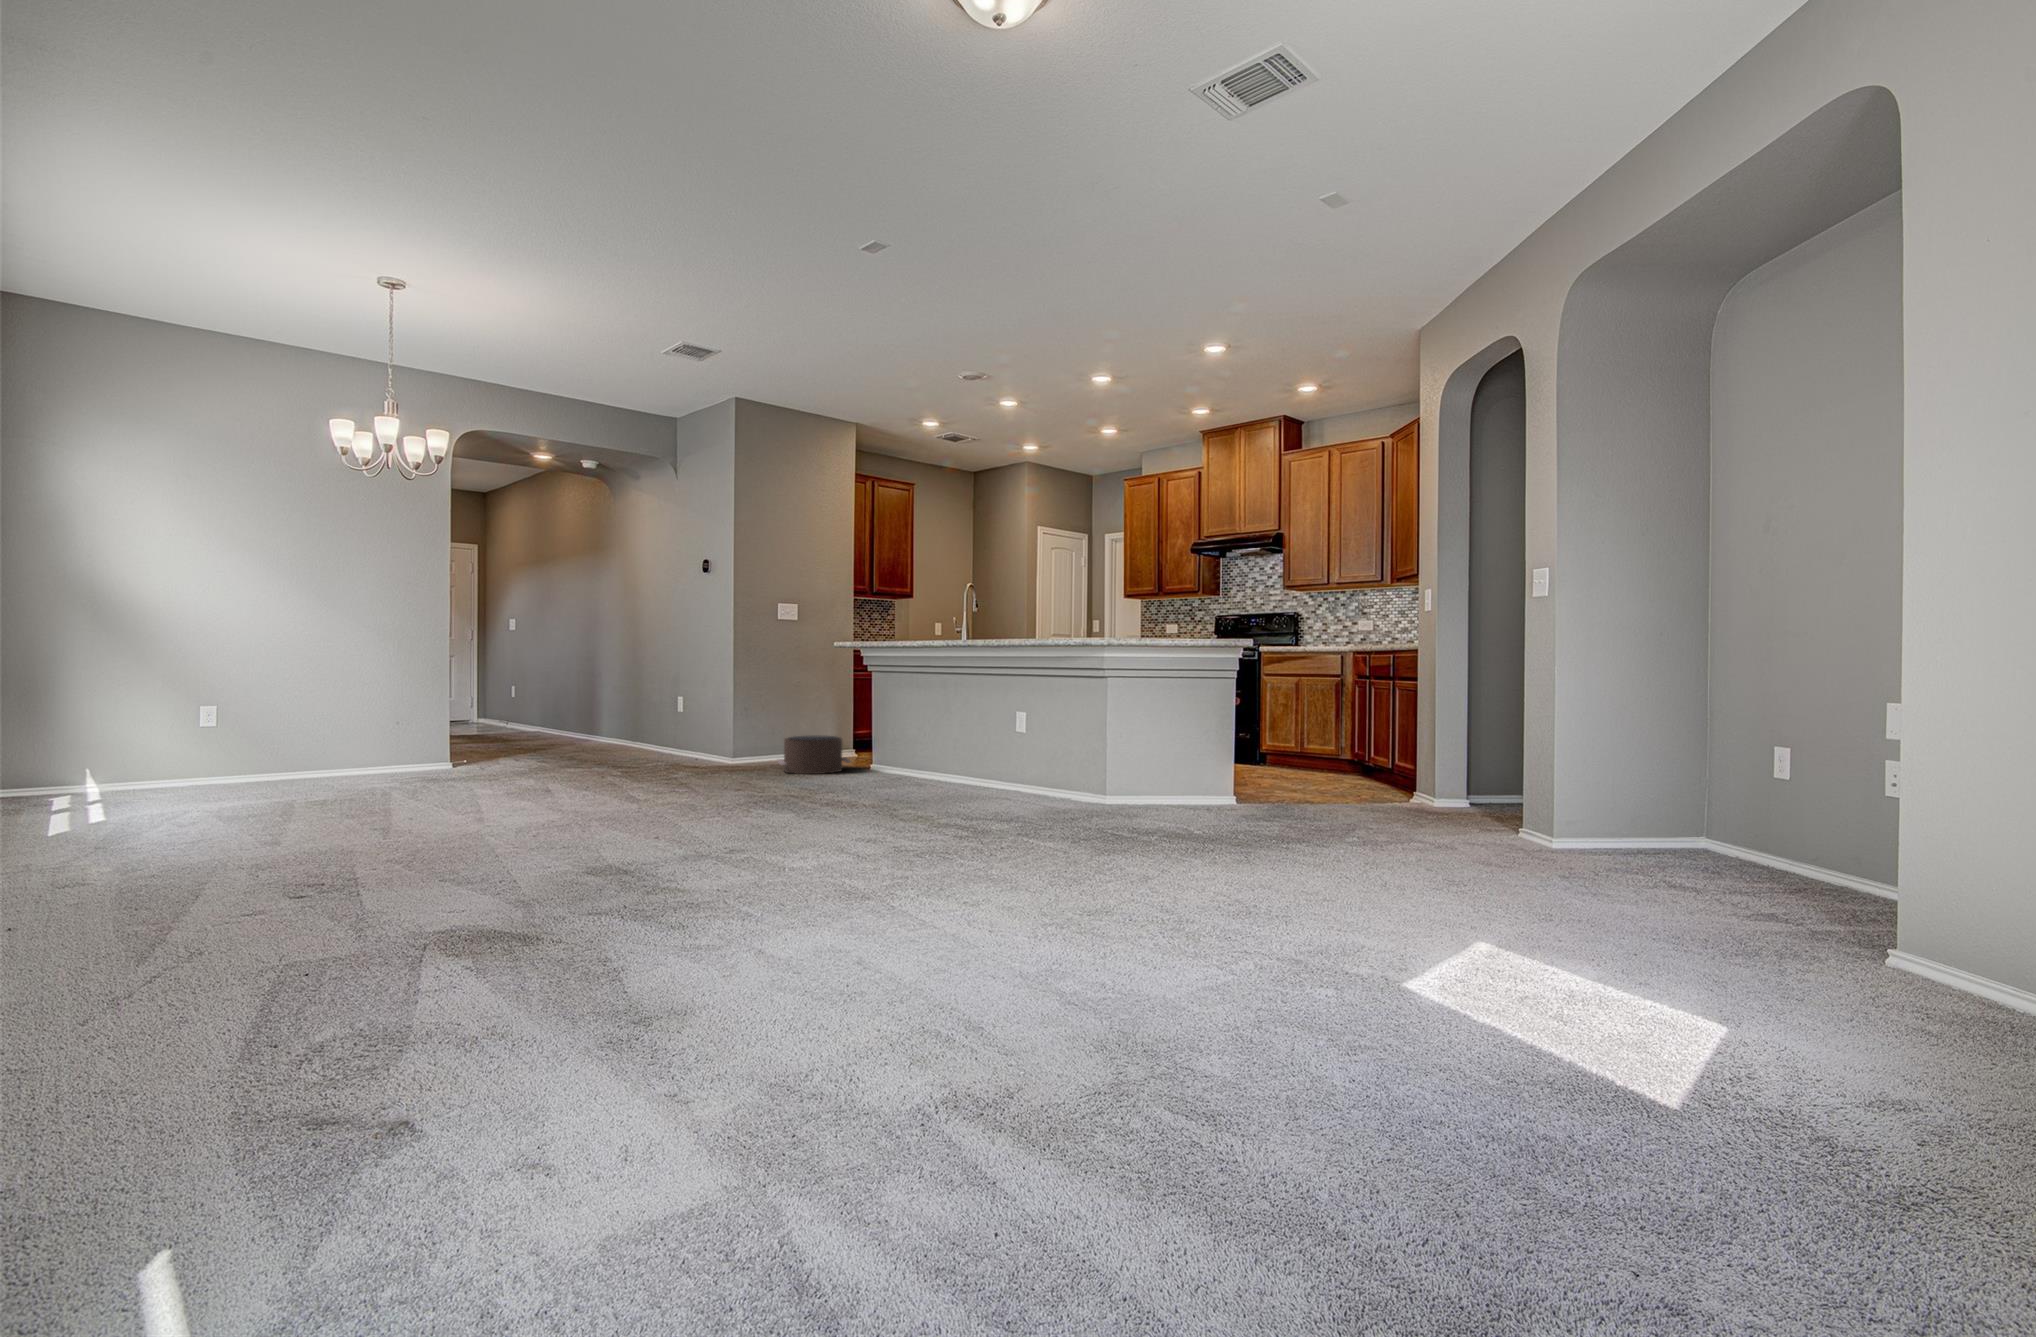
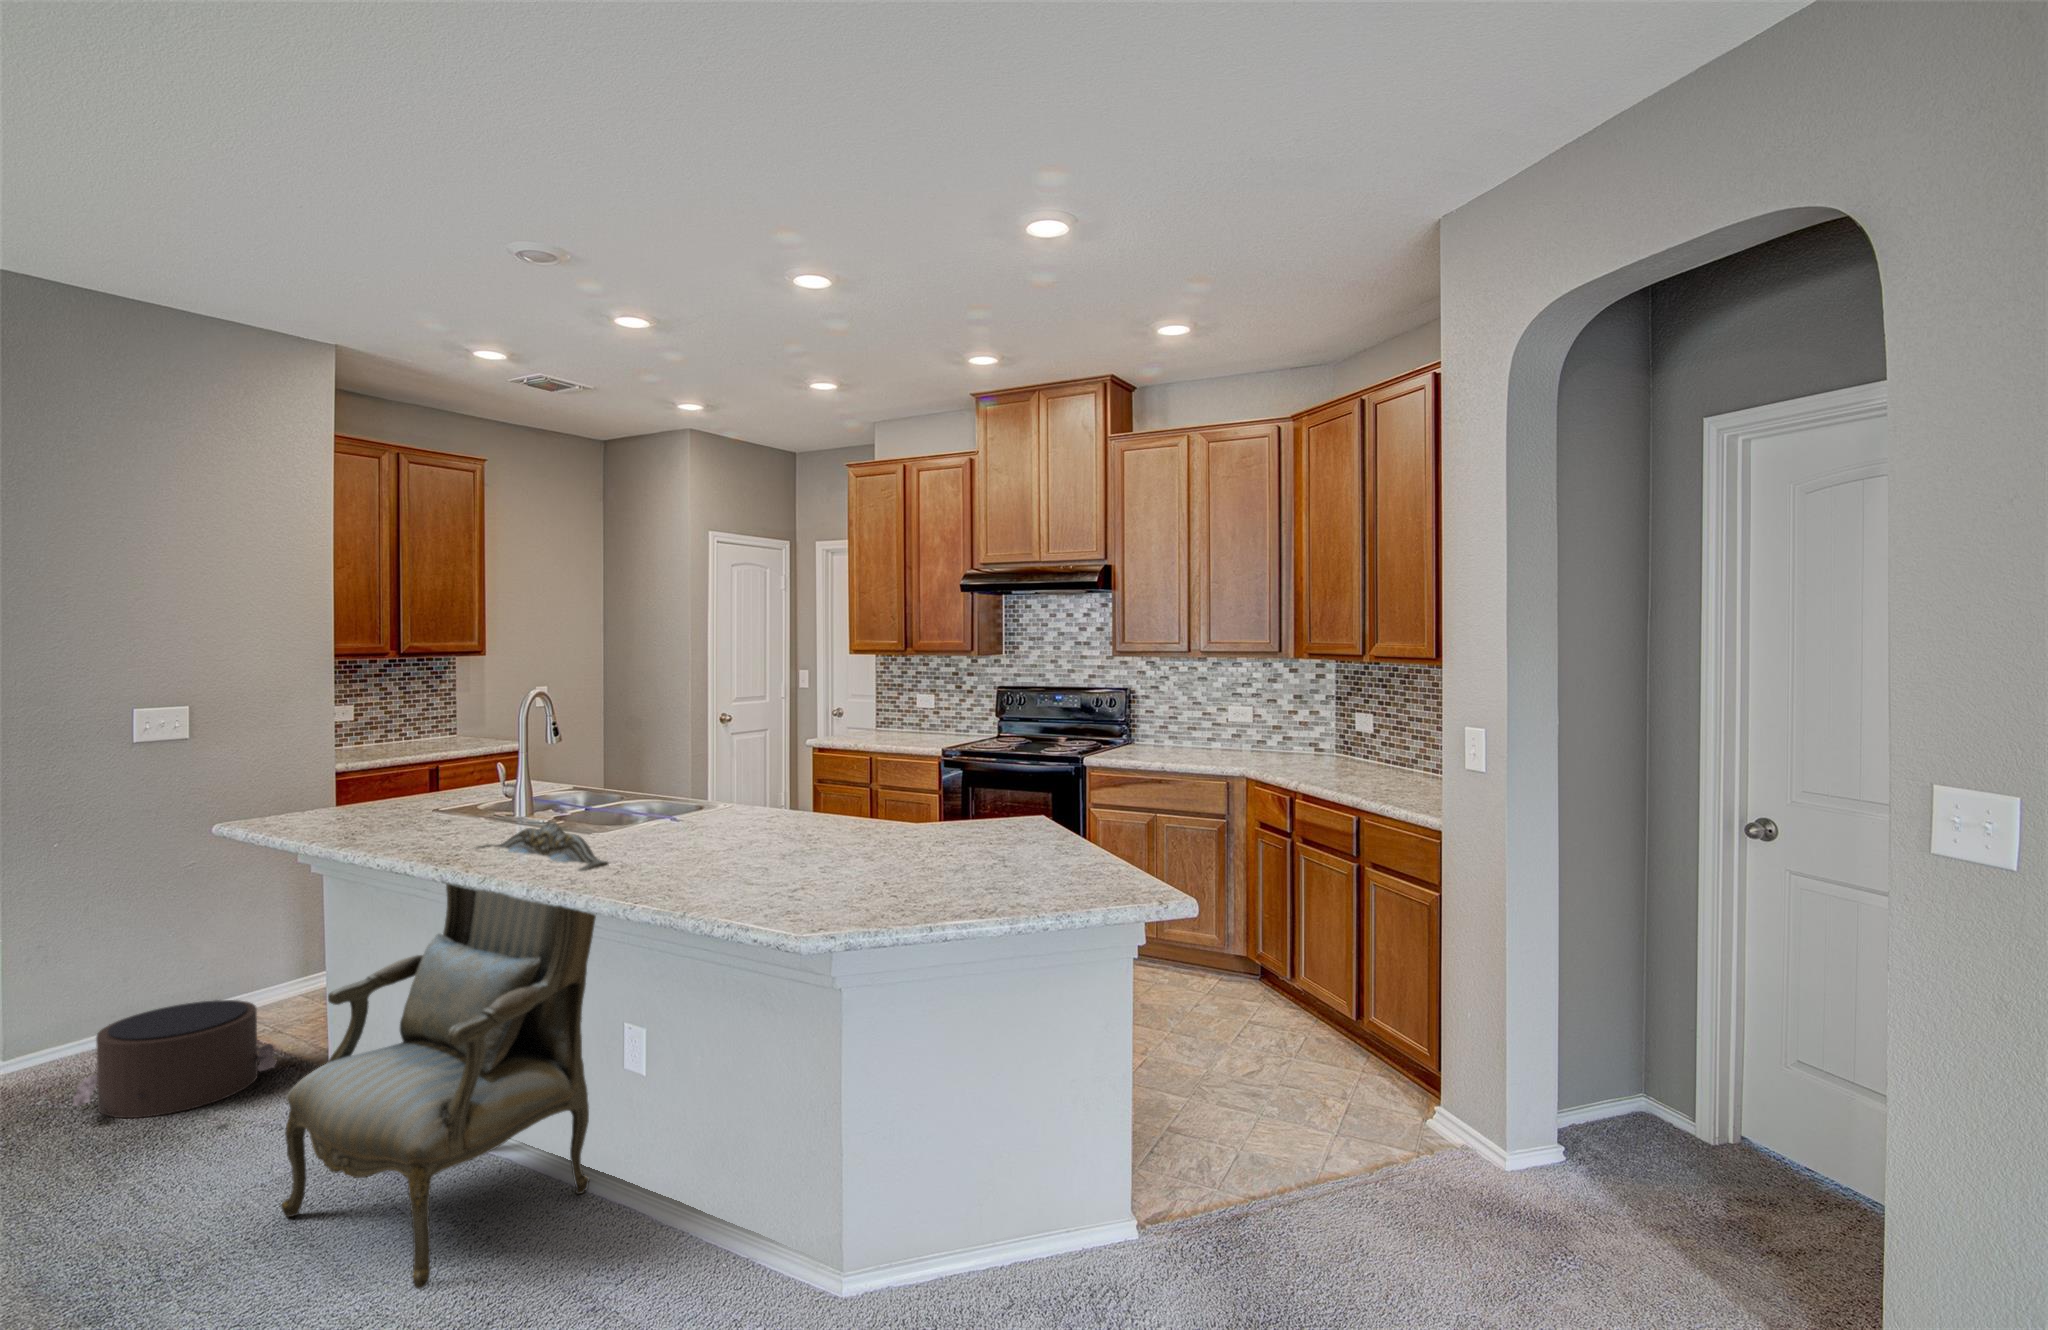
armchair: none [880,636,1010,801] -> present [281,822,609,1289]

